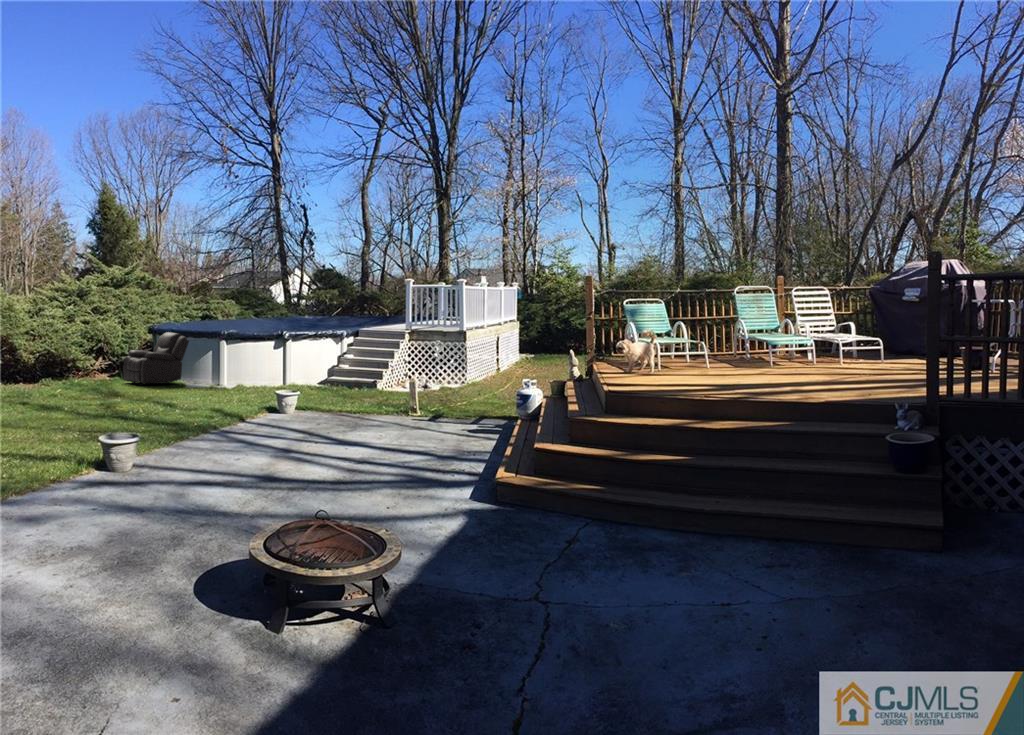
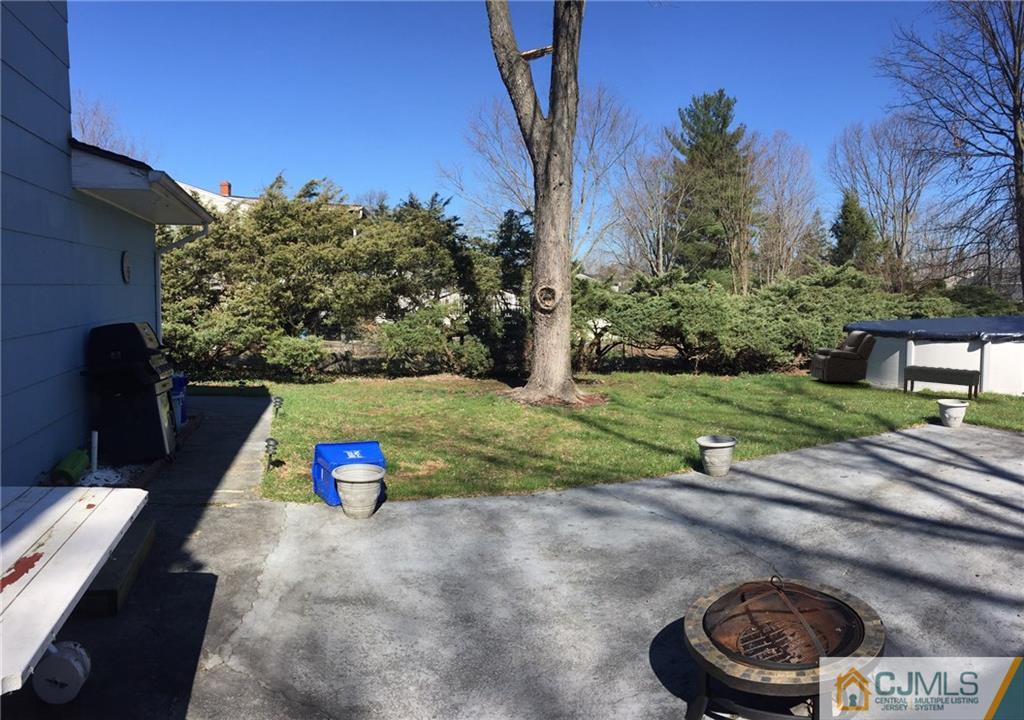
bench: none [220,364,282,391] -> present [903,365,981,400]

